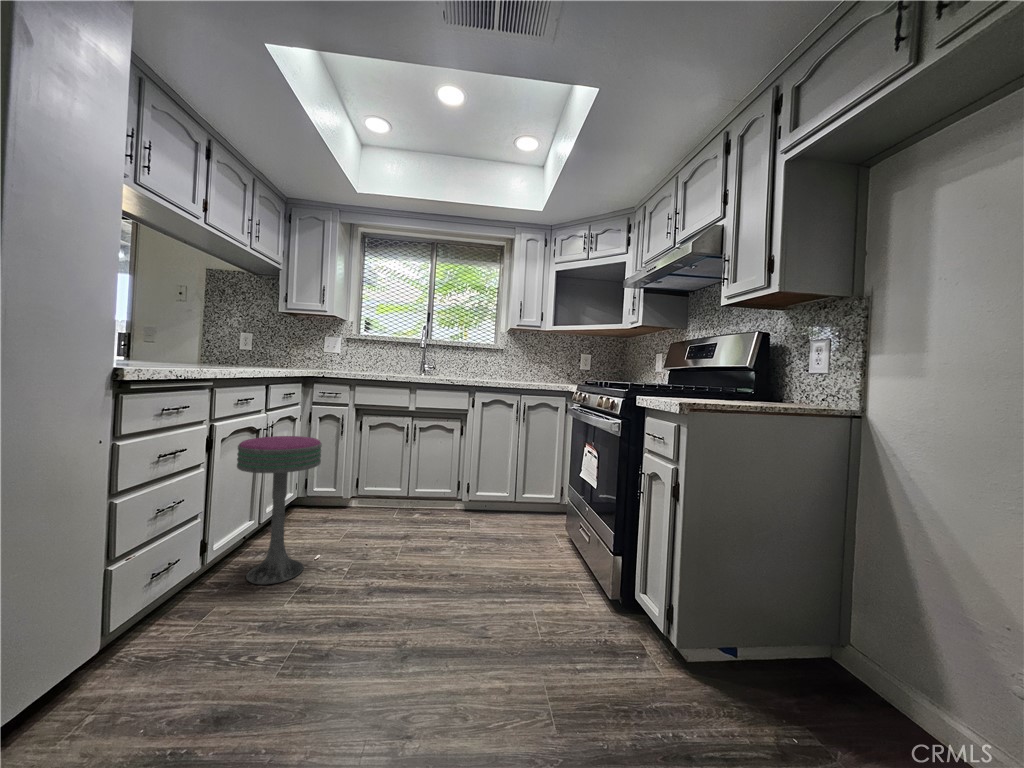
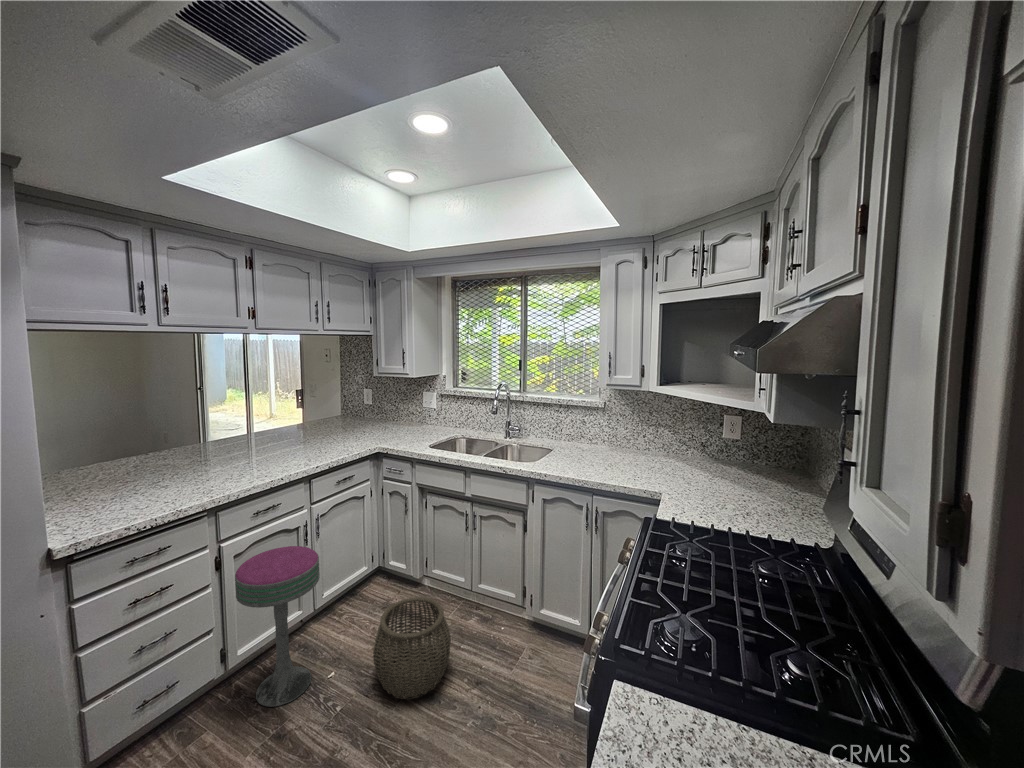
woven basket: none [364,482,432,555] -> present [373,597,451,698]

